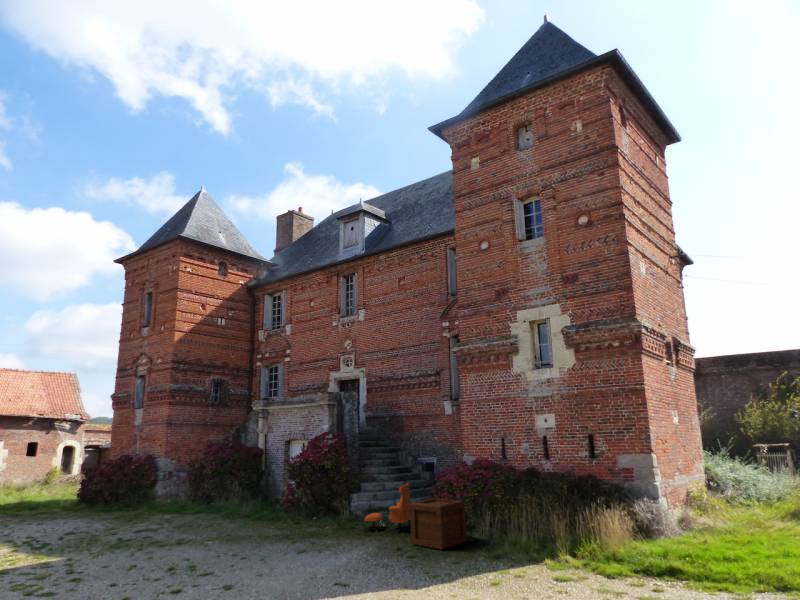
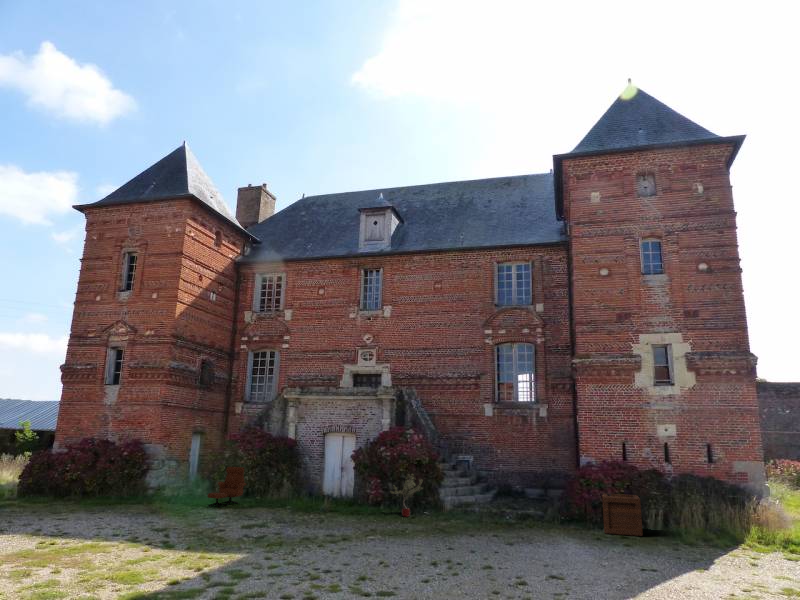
potted tree: none [275,475,302,518] -> present [391,474,423,517]
lounge chair: present [364,483,411,533] -> present [208,467,246,507]

